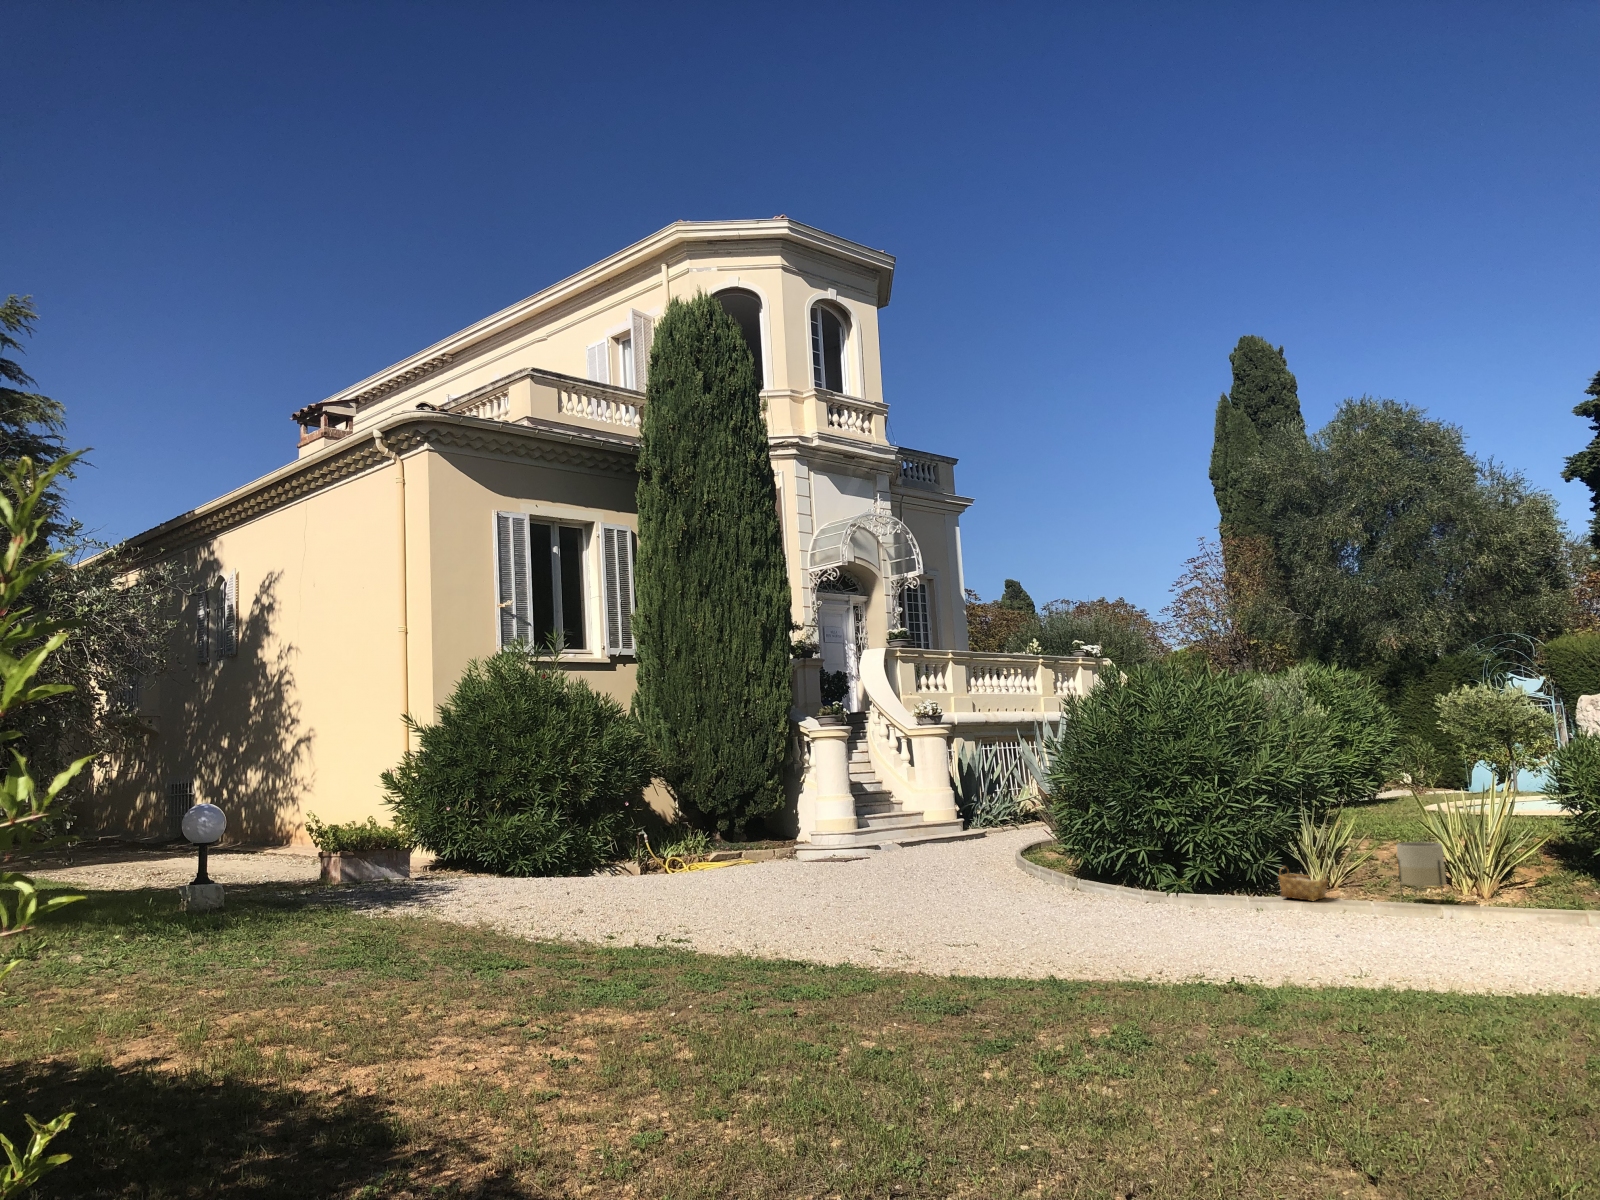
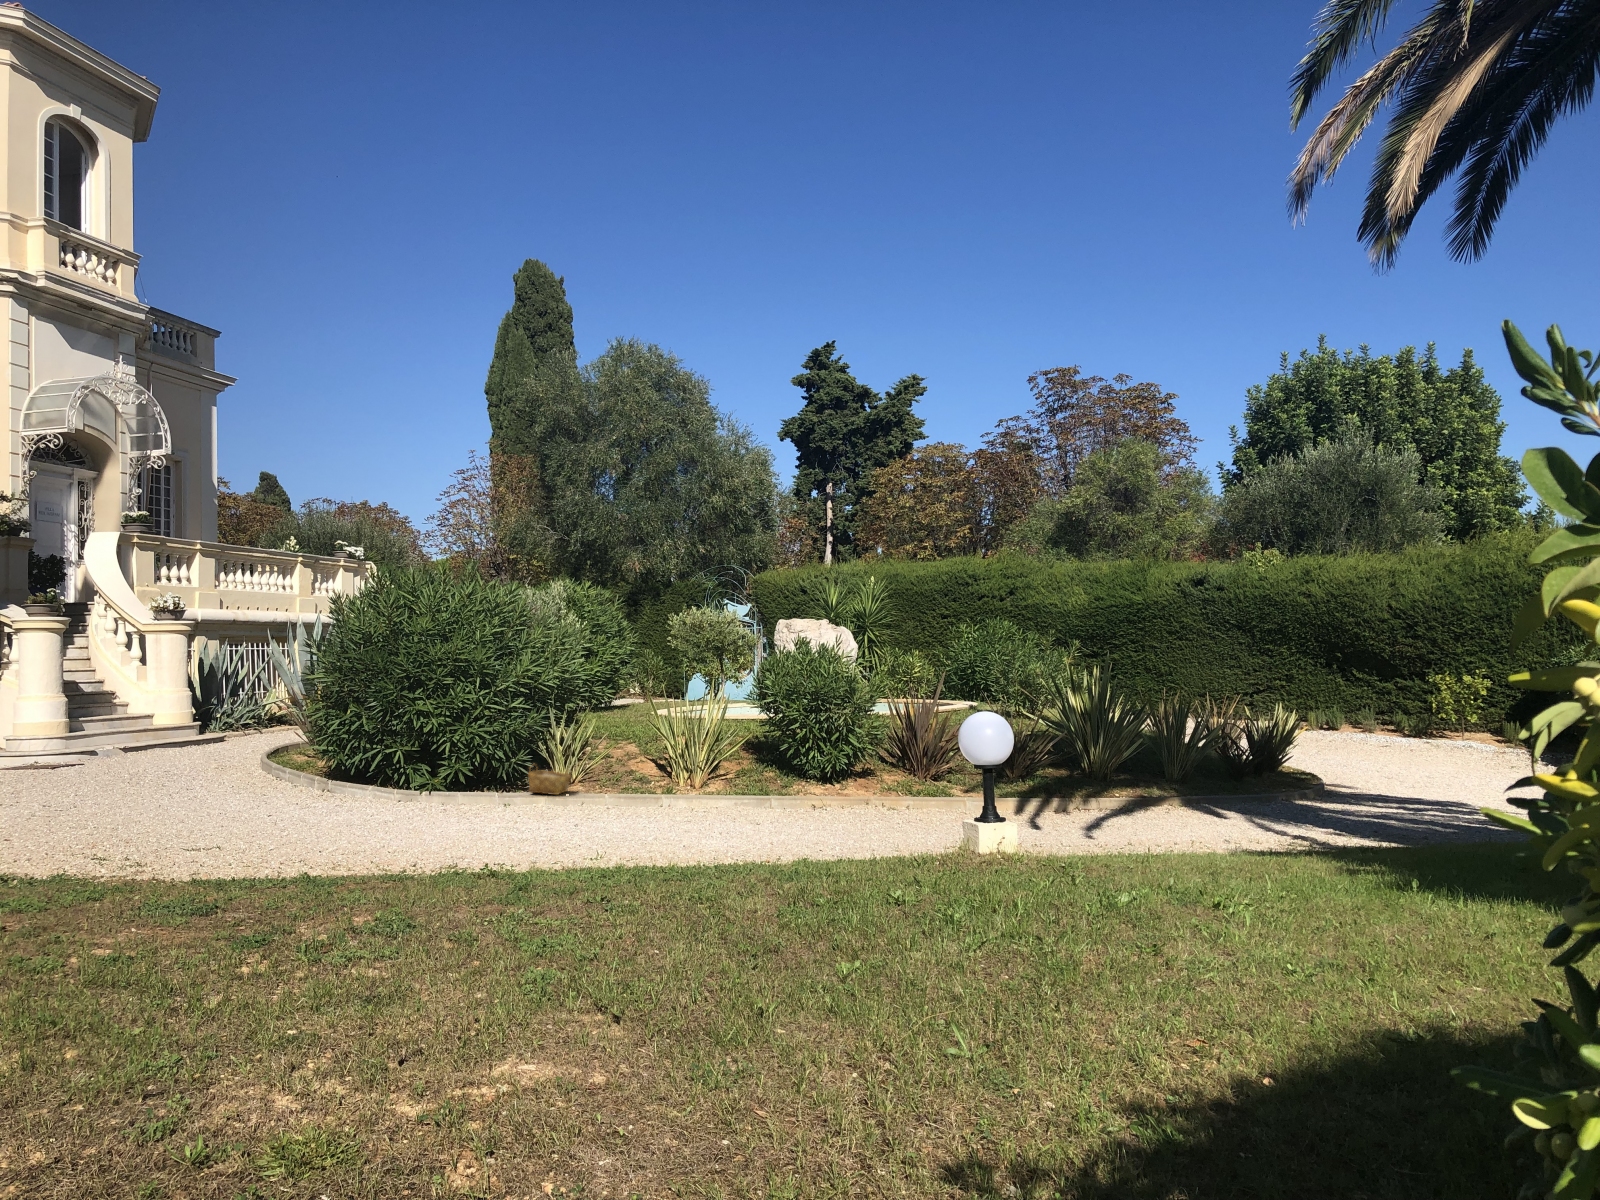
planter: present [1397,842,1446,902] -> none [631,740,668,792]

